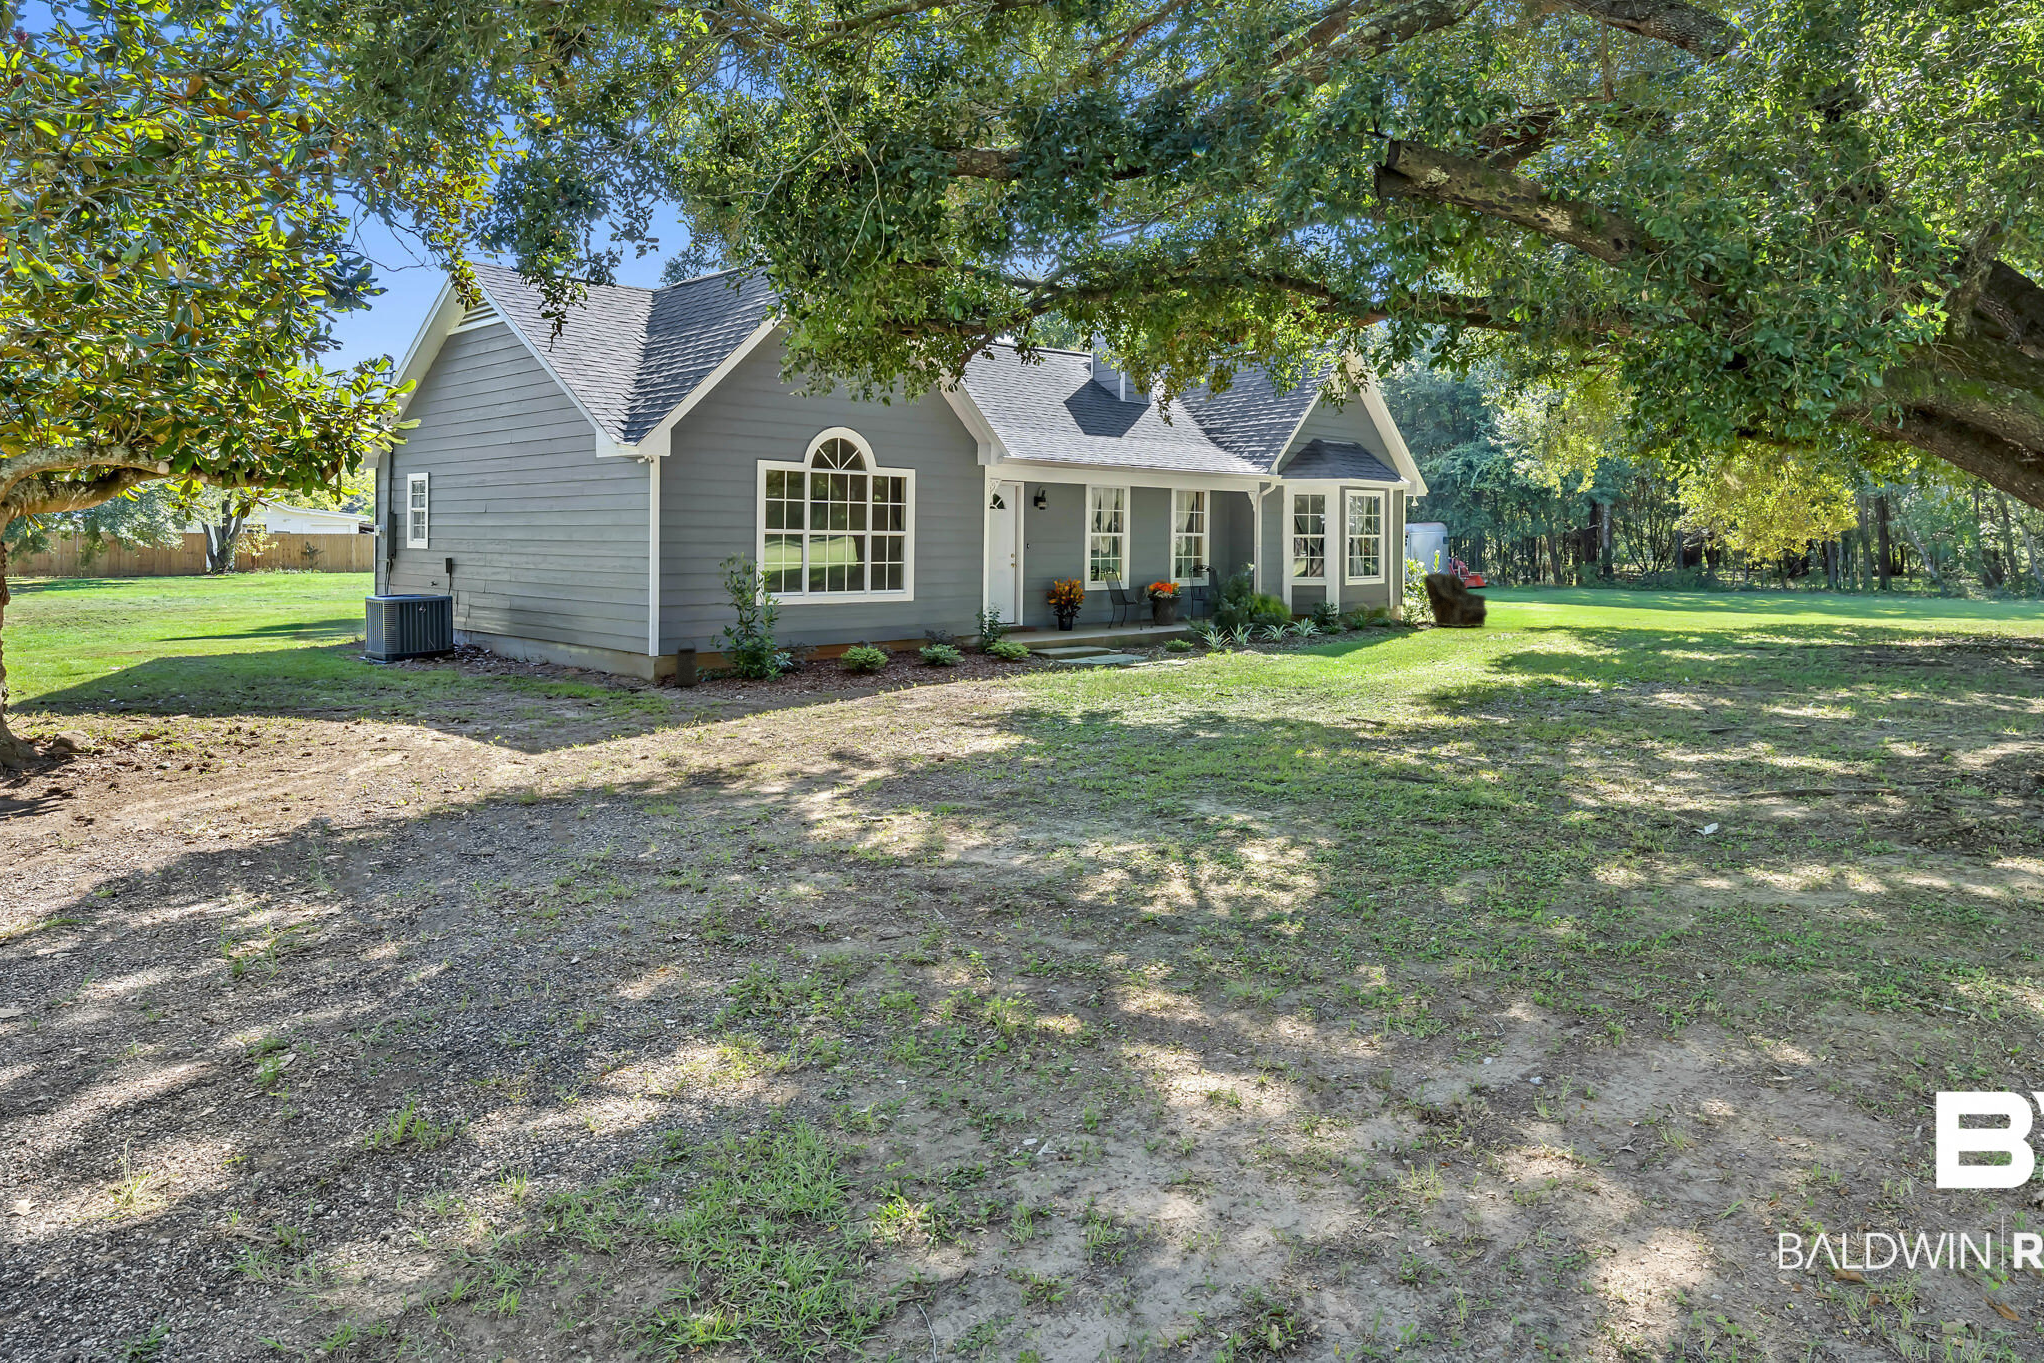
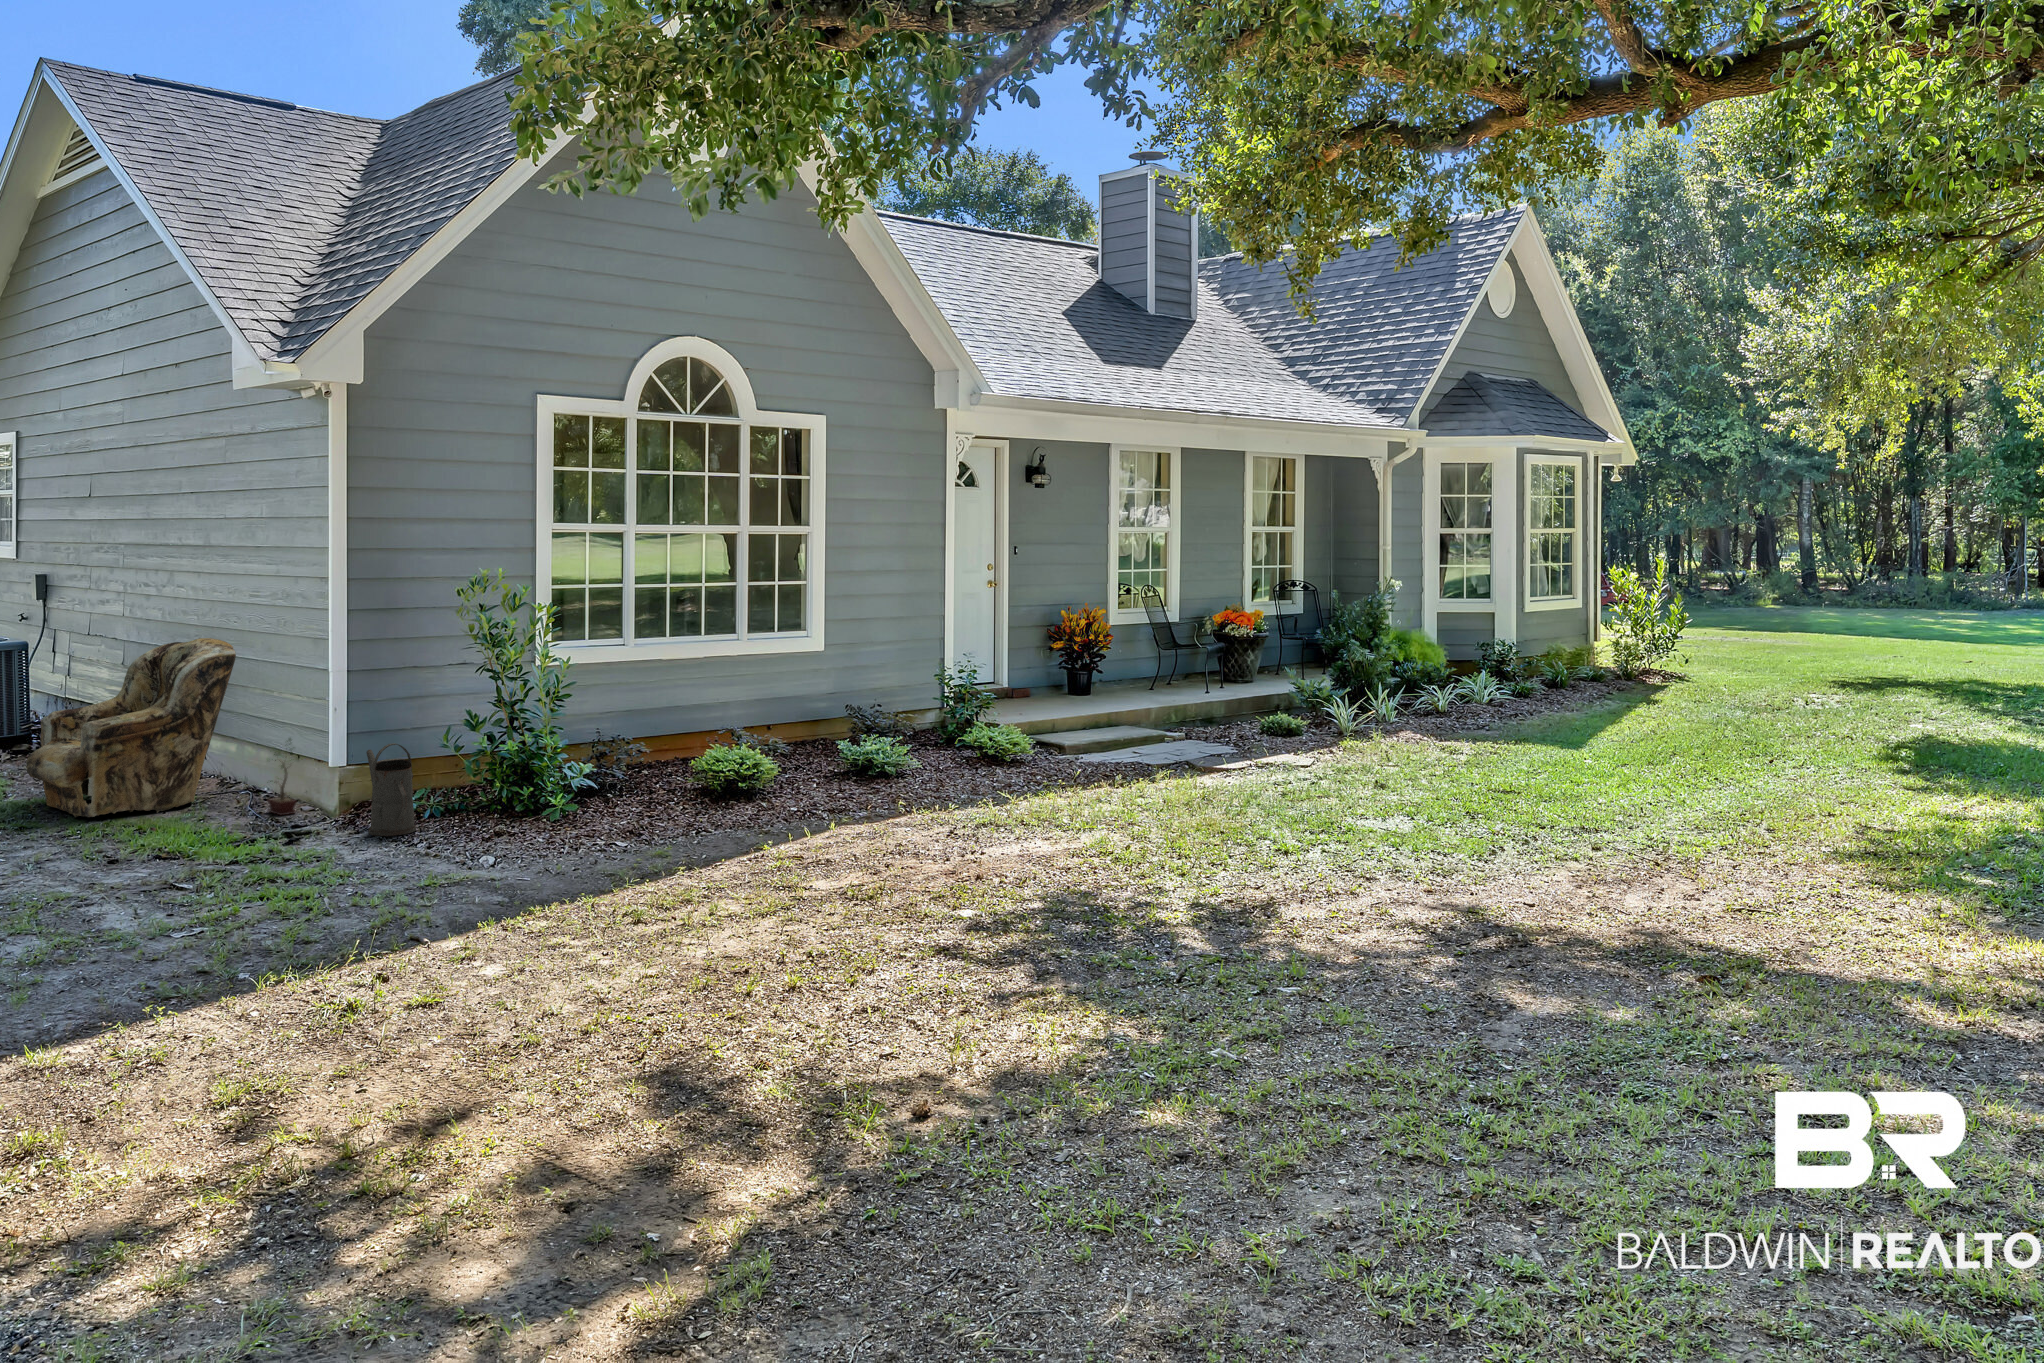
armchair: present [1424,573,1488,627] -> present [26,638,236,817]
potted plant: none [614,639,636,680] -> present [267,739,297,815]

